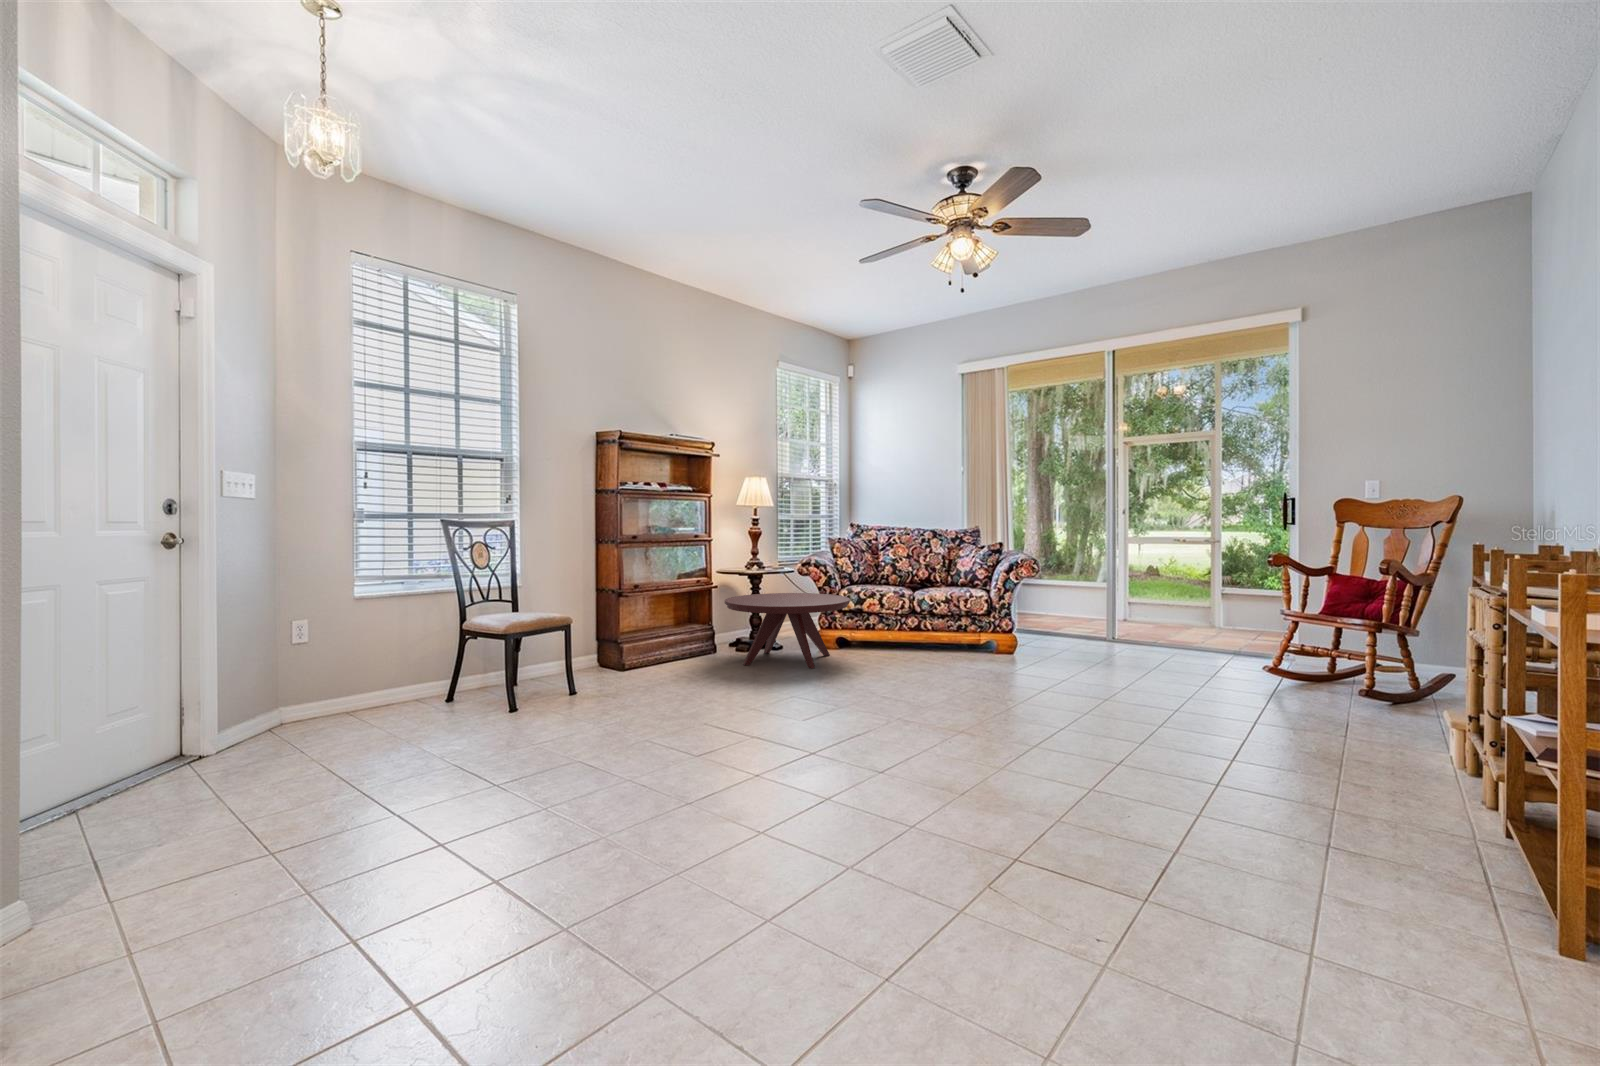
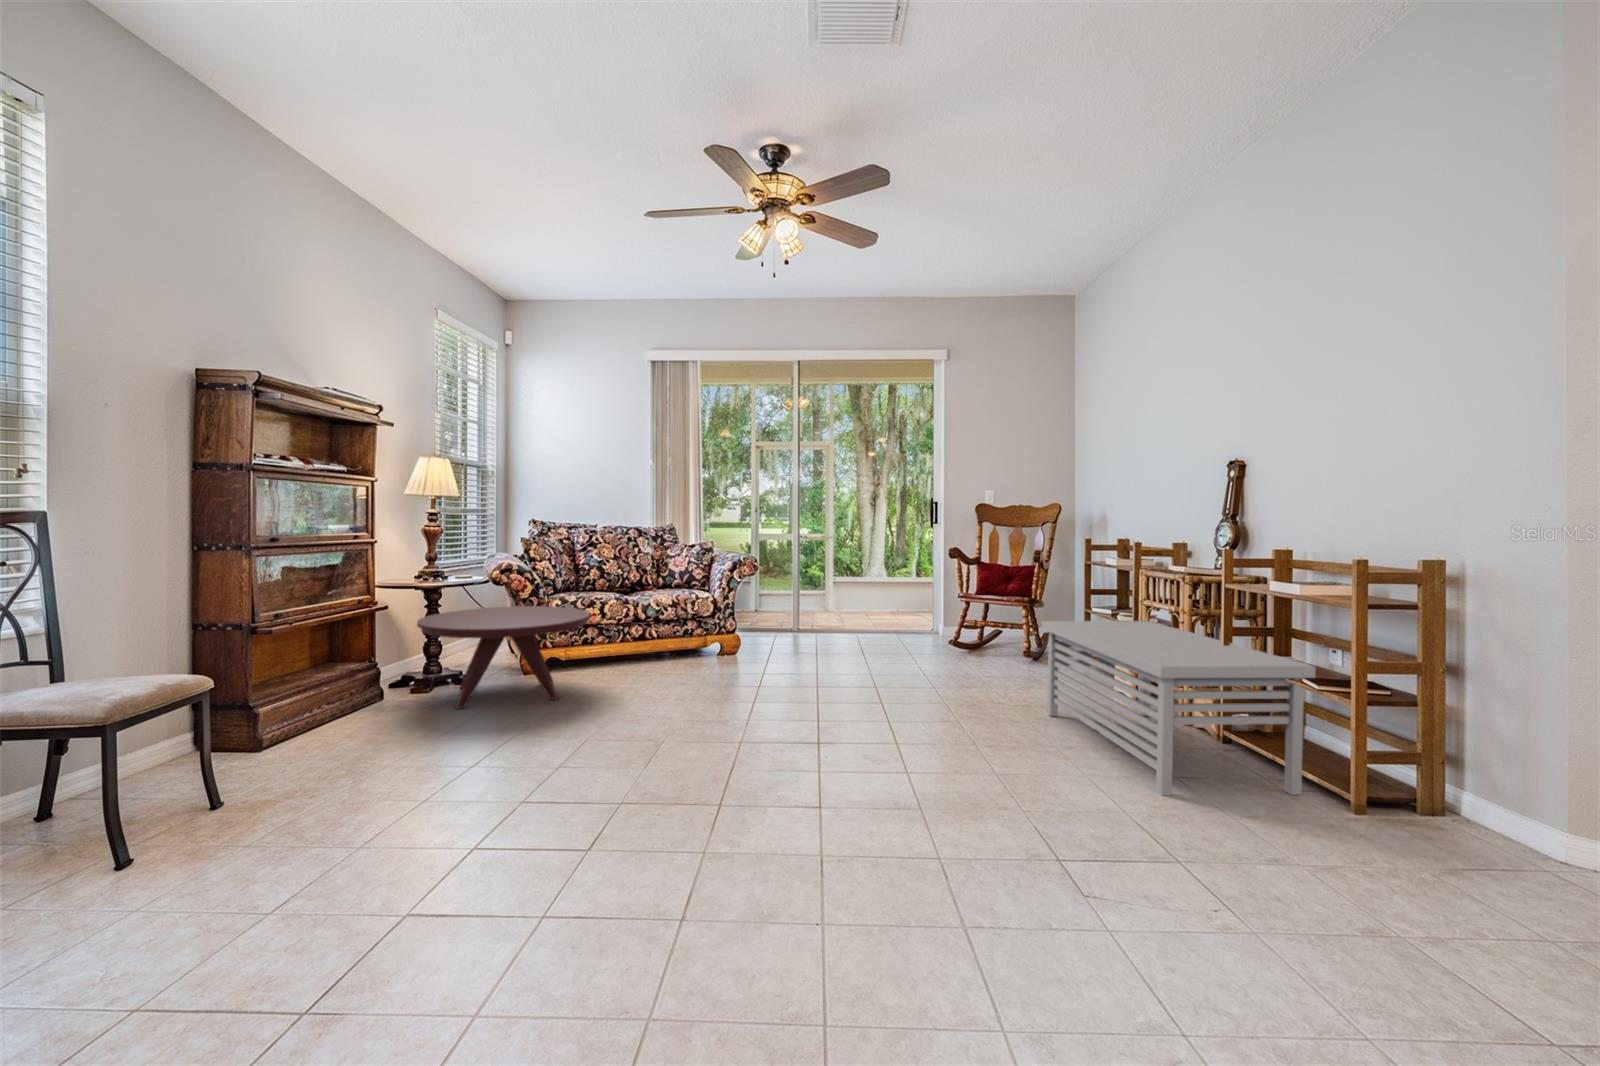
storage bench: none [1249,638,1521,900] -> present [1041,621,1316,796]

